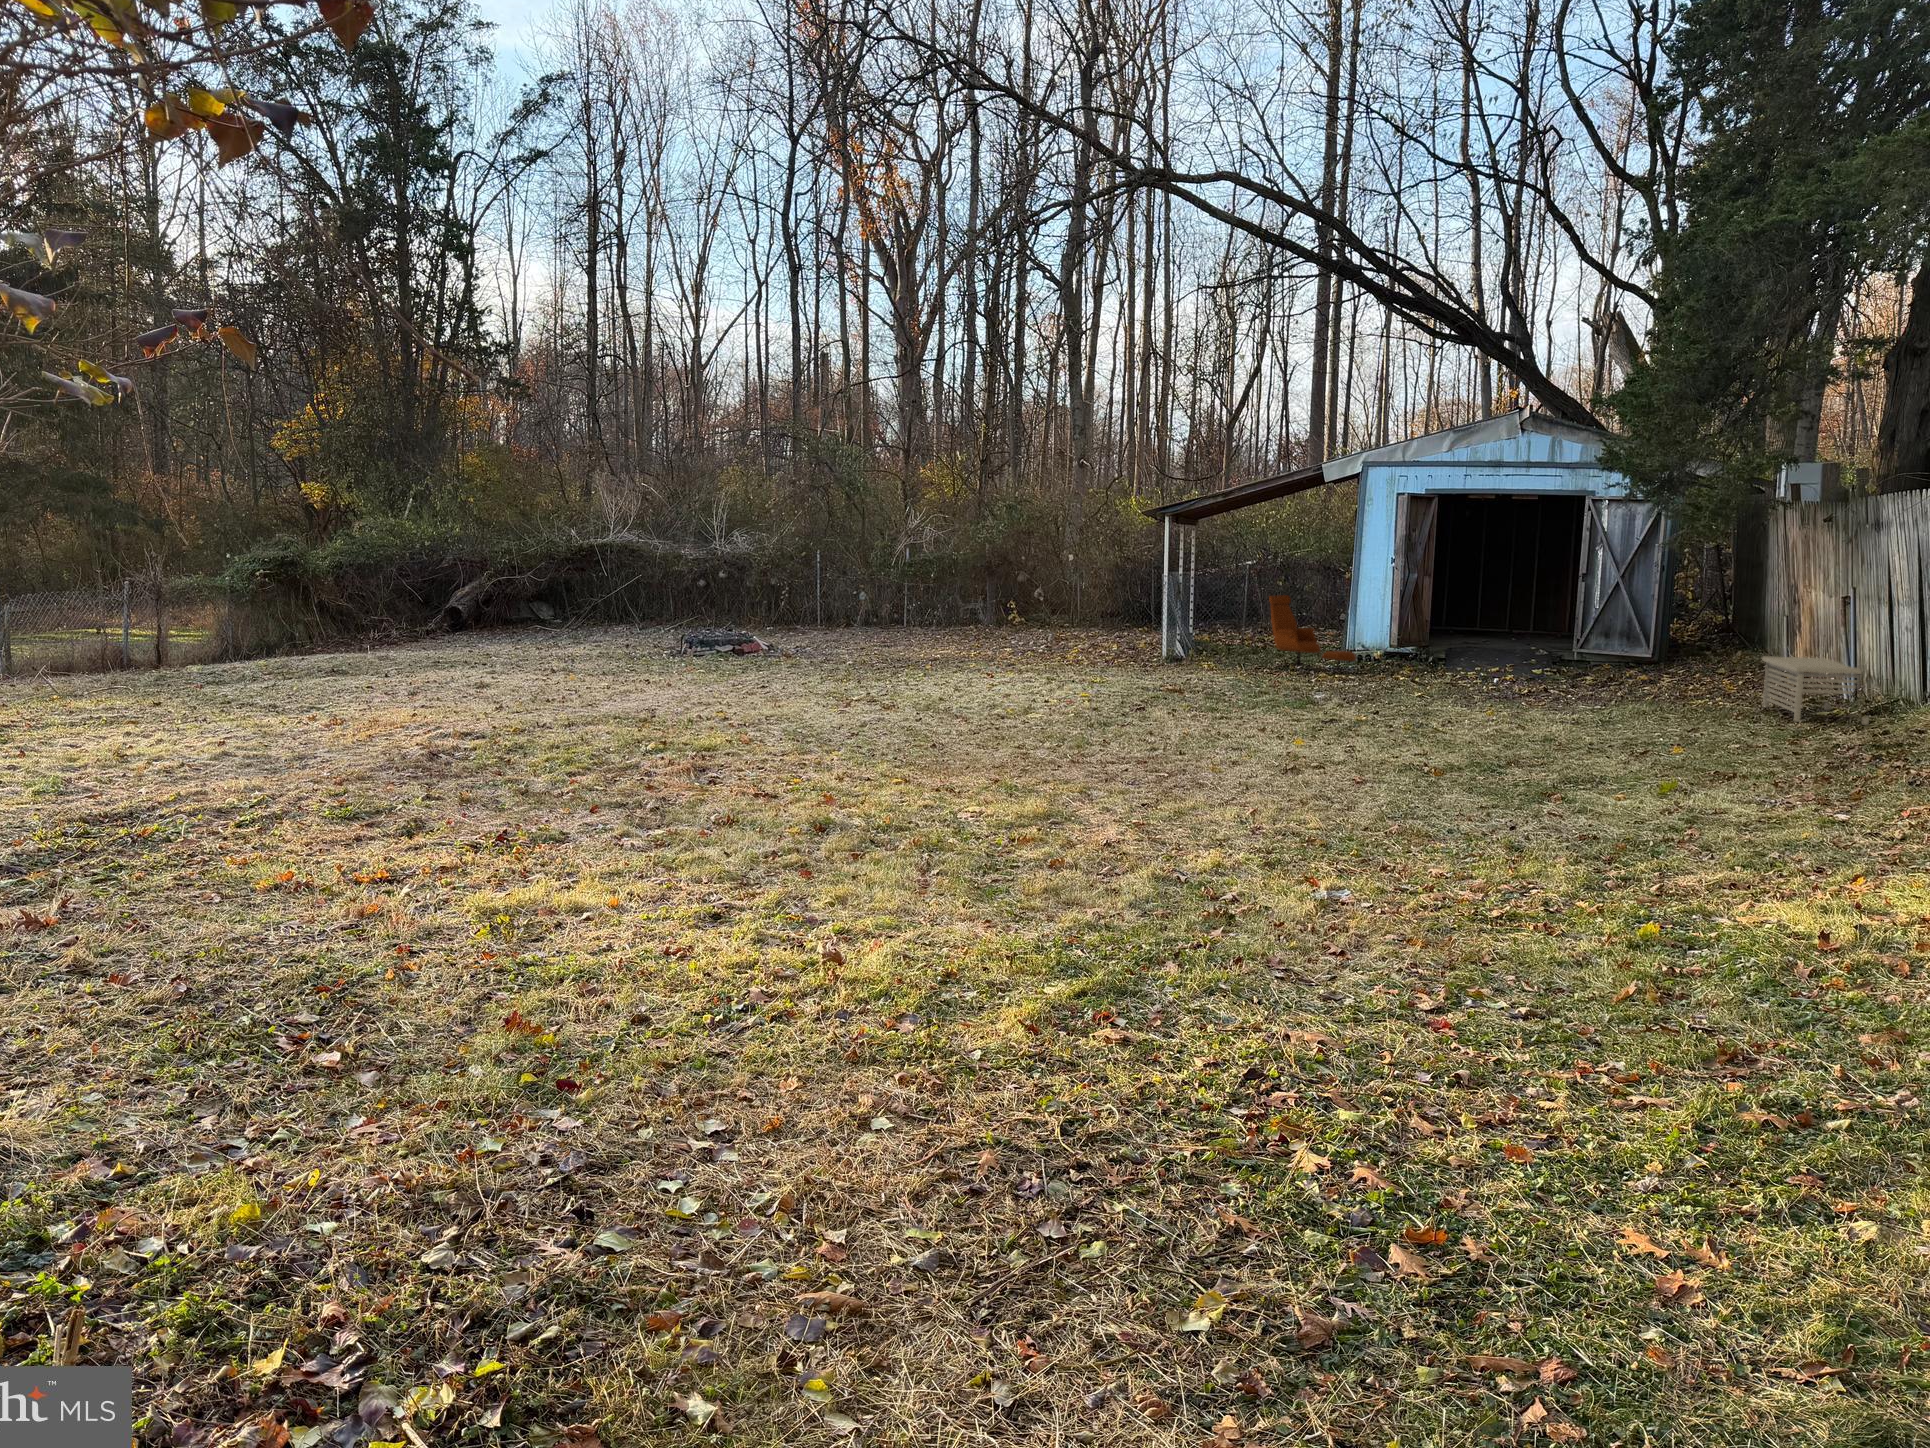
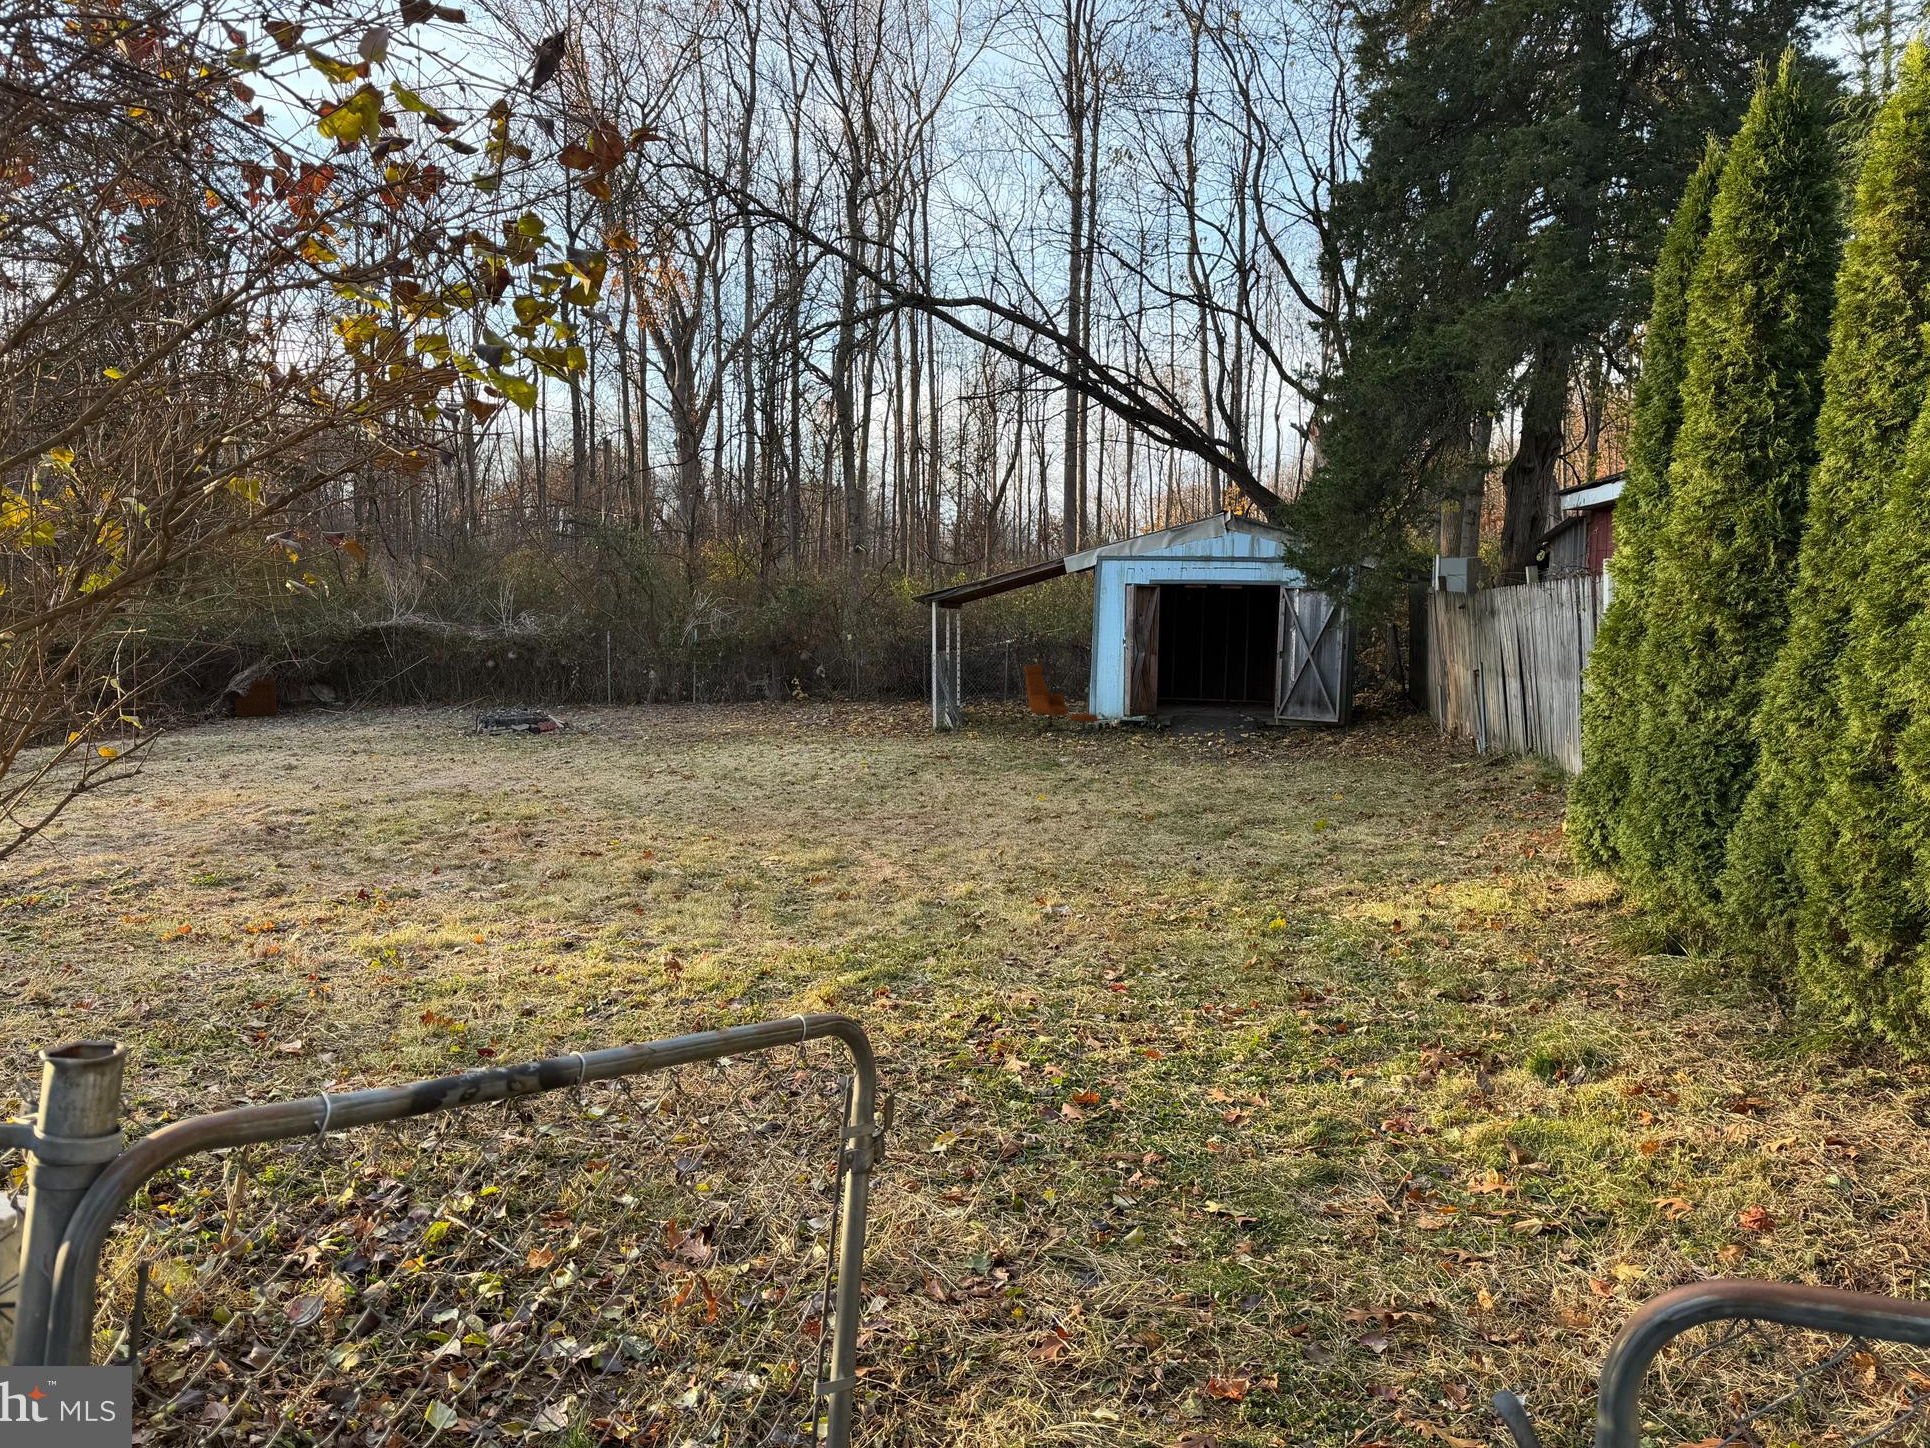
wooden crate: none [451,602,491,640] -> present [236,678,277,717]
storage bench: present [1762,656,1869,725] -> none [1406,713,1484,766]

